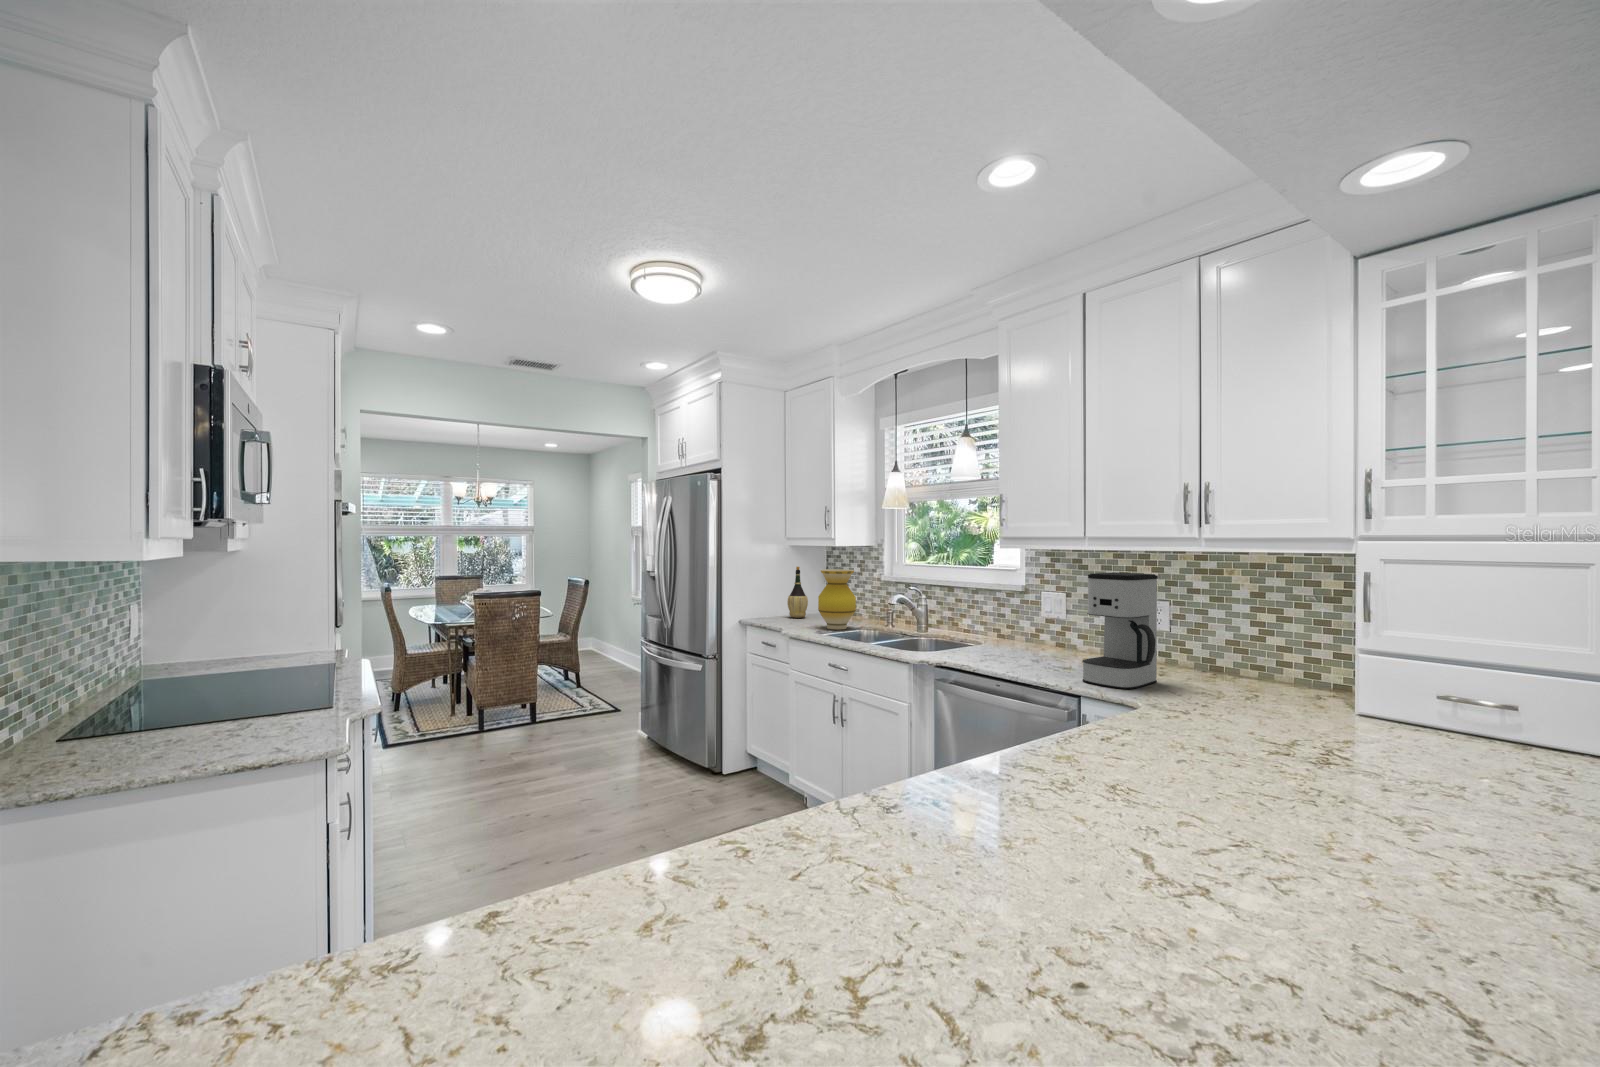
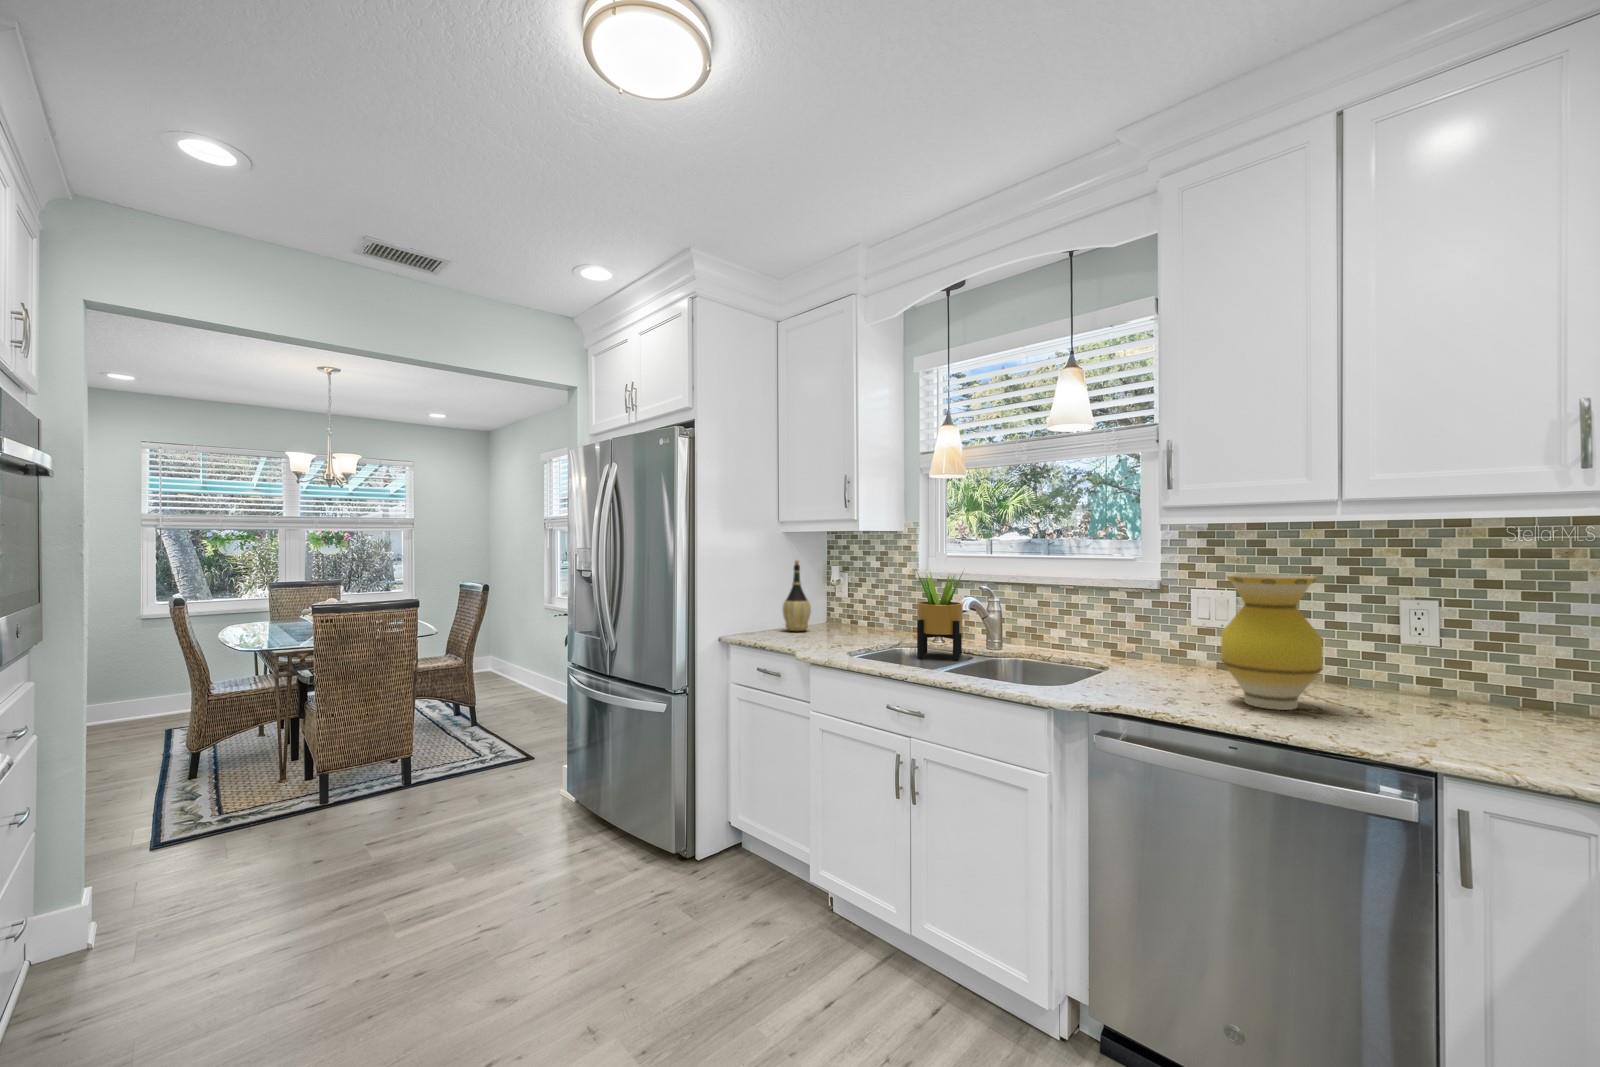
vase: present [818,569,856,630] -> present [1221,574,1323,710]
potted plant: none [860,572,894,638] -> present [917,572,963,660]
coffee maker: present [1083,572,1158,689] -> none [1386,555,1529,753]

